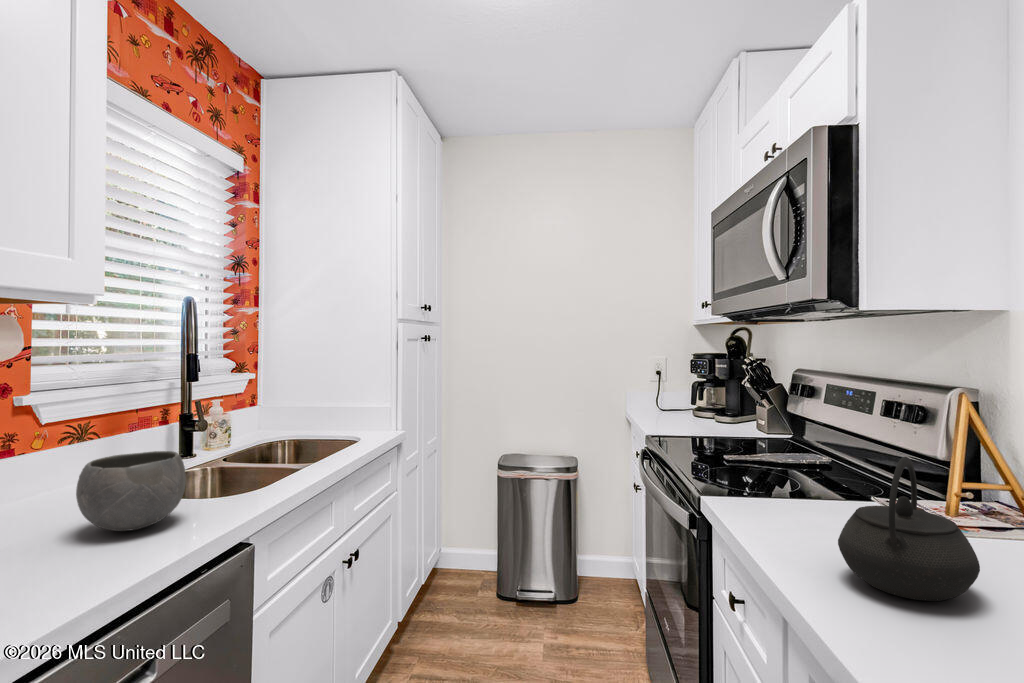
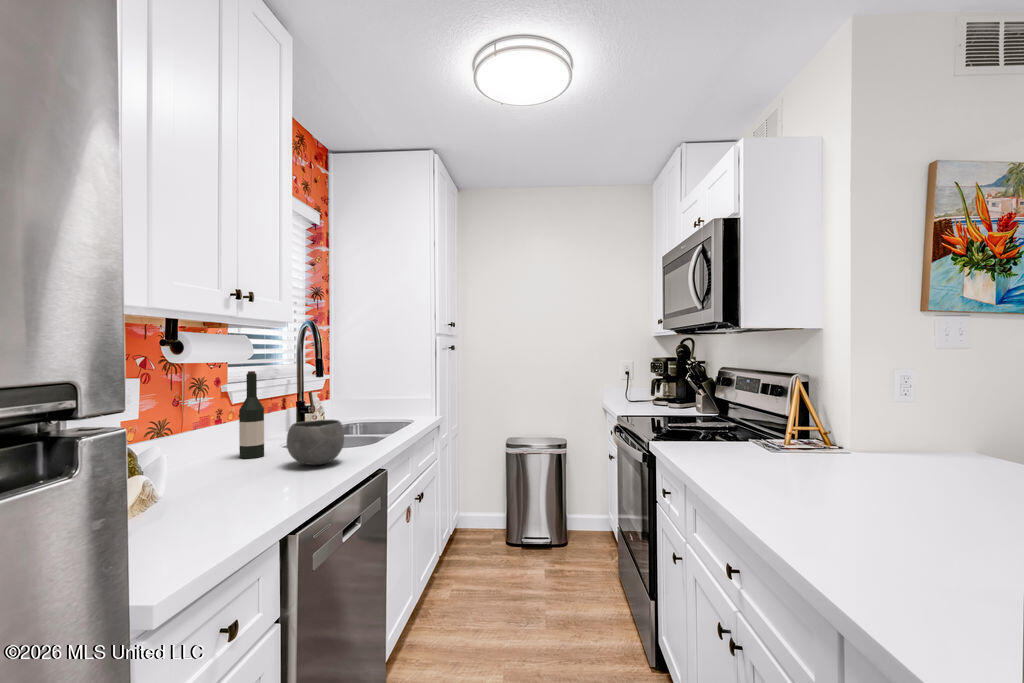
wine bottle: none [35,371,83,510] -> present [239,371,264,458]
kettle: present [838,457,980,601] -> none [719,407,781,475]

